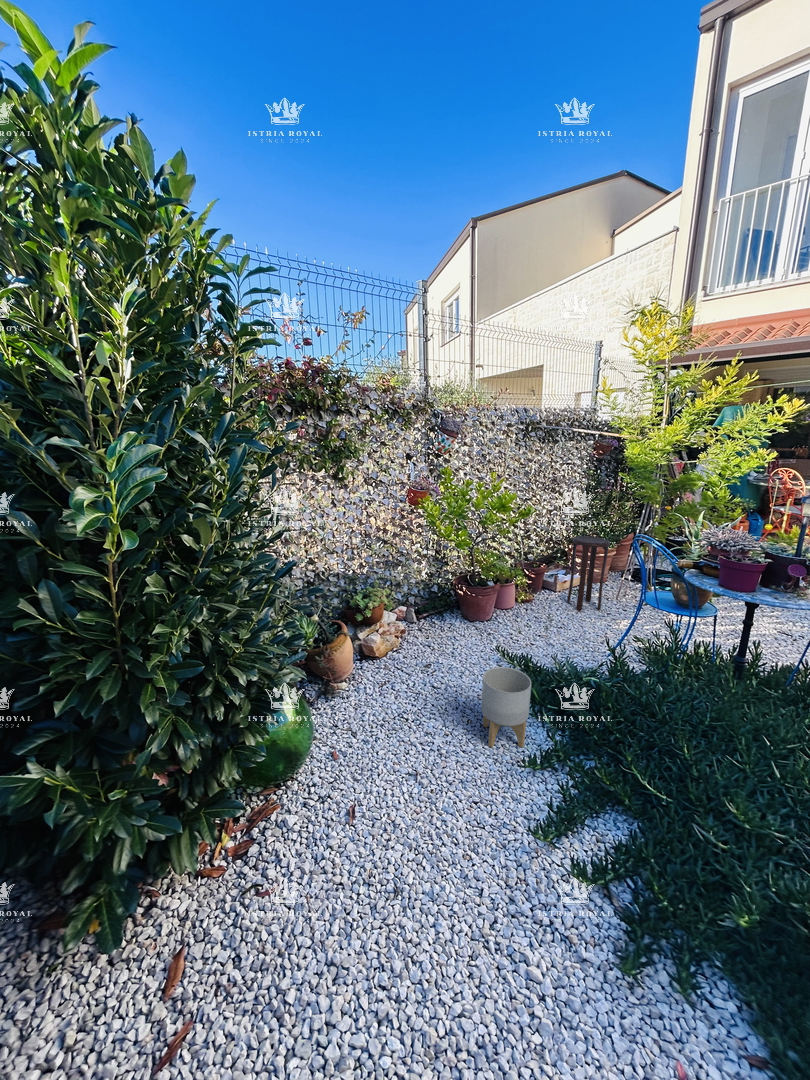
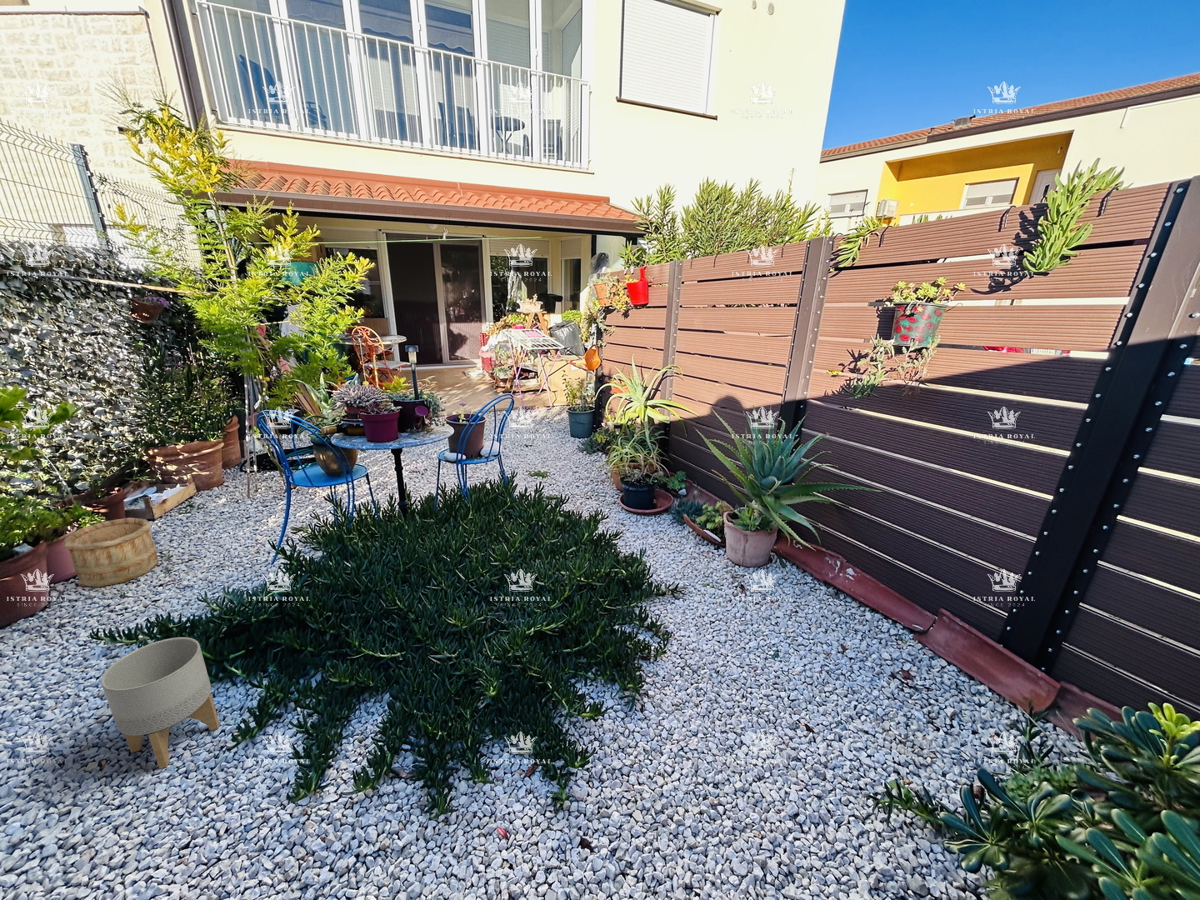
stool: present [567,536,610,611] -> none [157,428,235,527]
wooden bucket: none [507,584,548,625] -> present [64,518,158,587]

